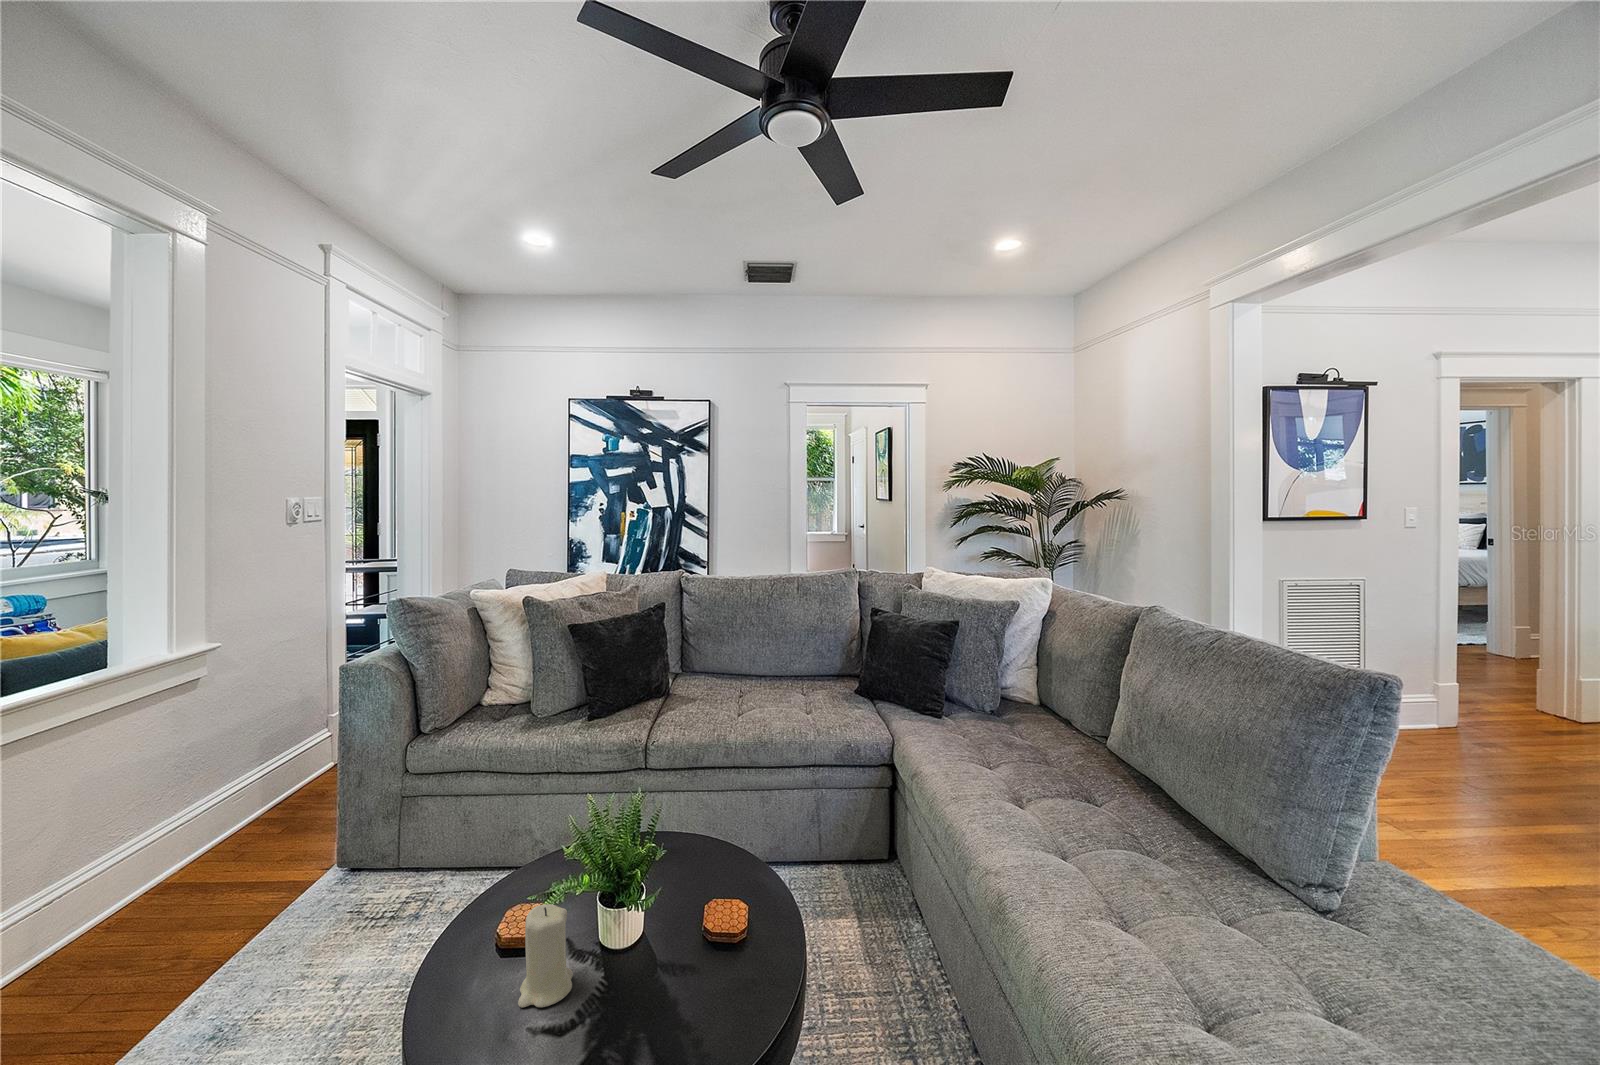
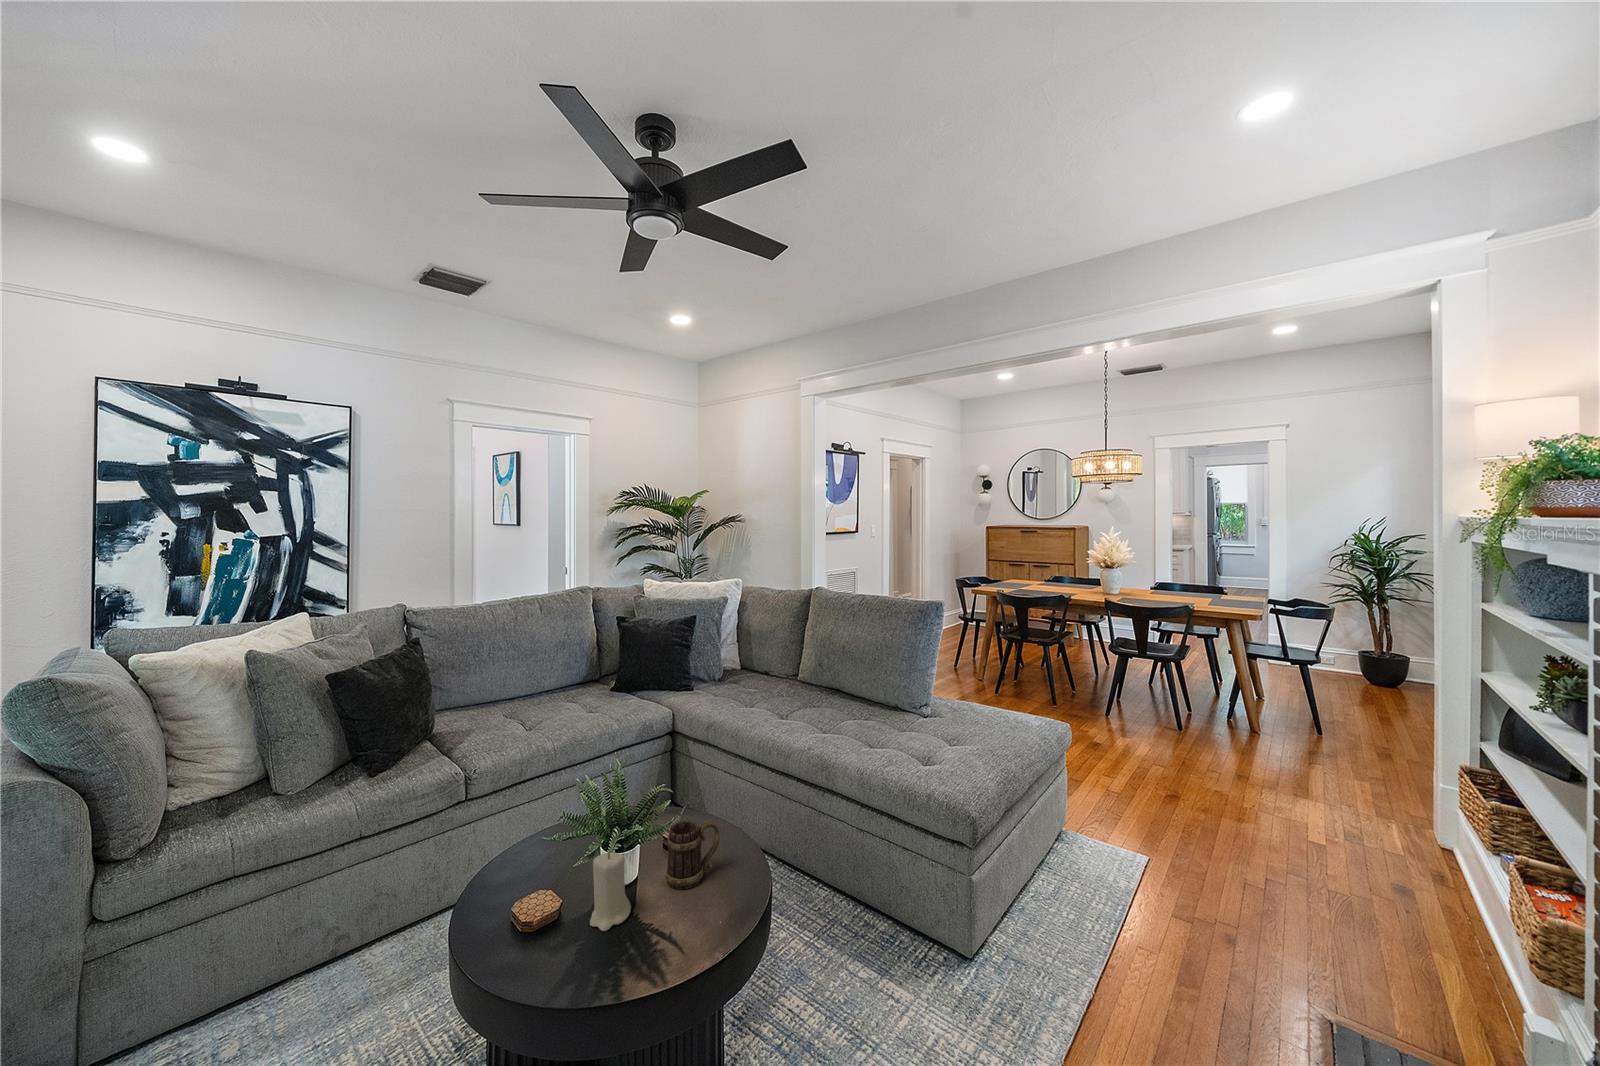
mug: none [635,903,709,1009] -> present [666,820,720,889]

